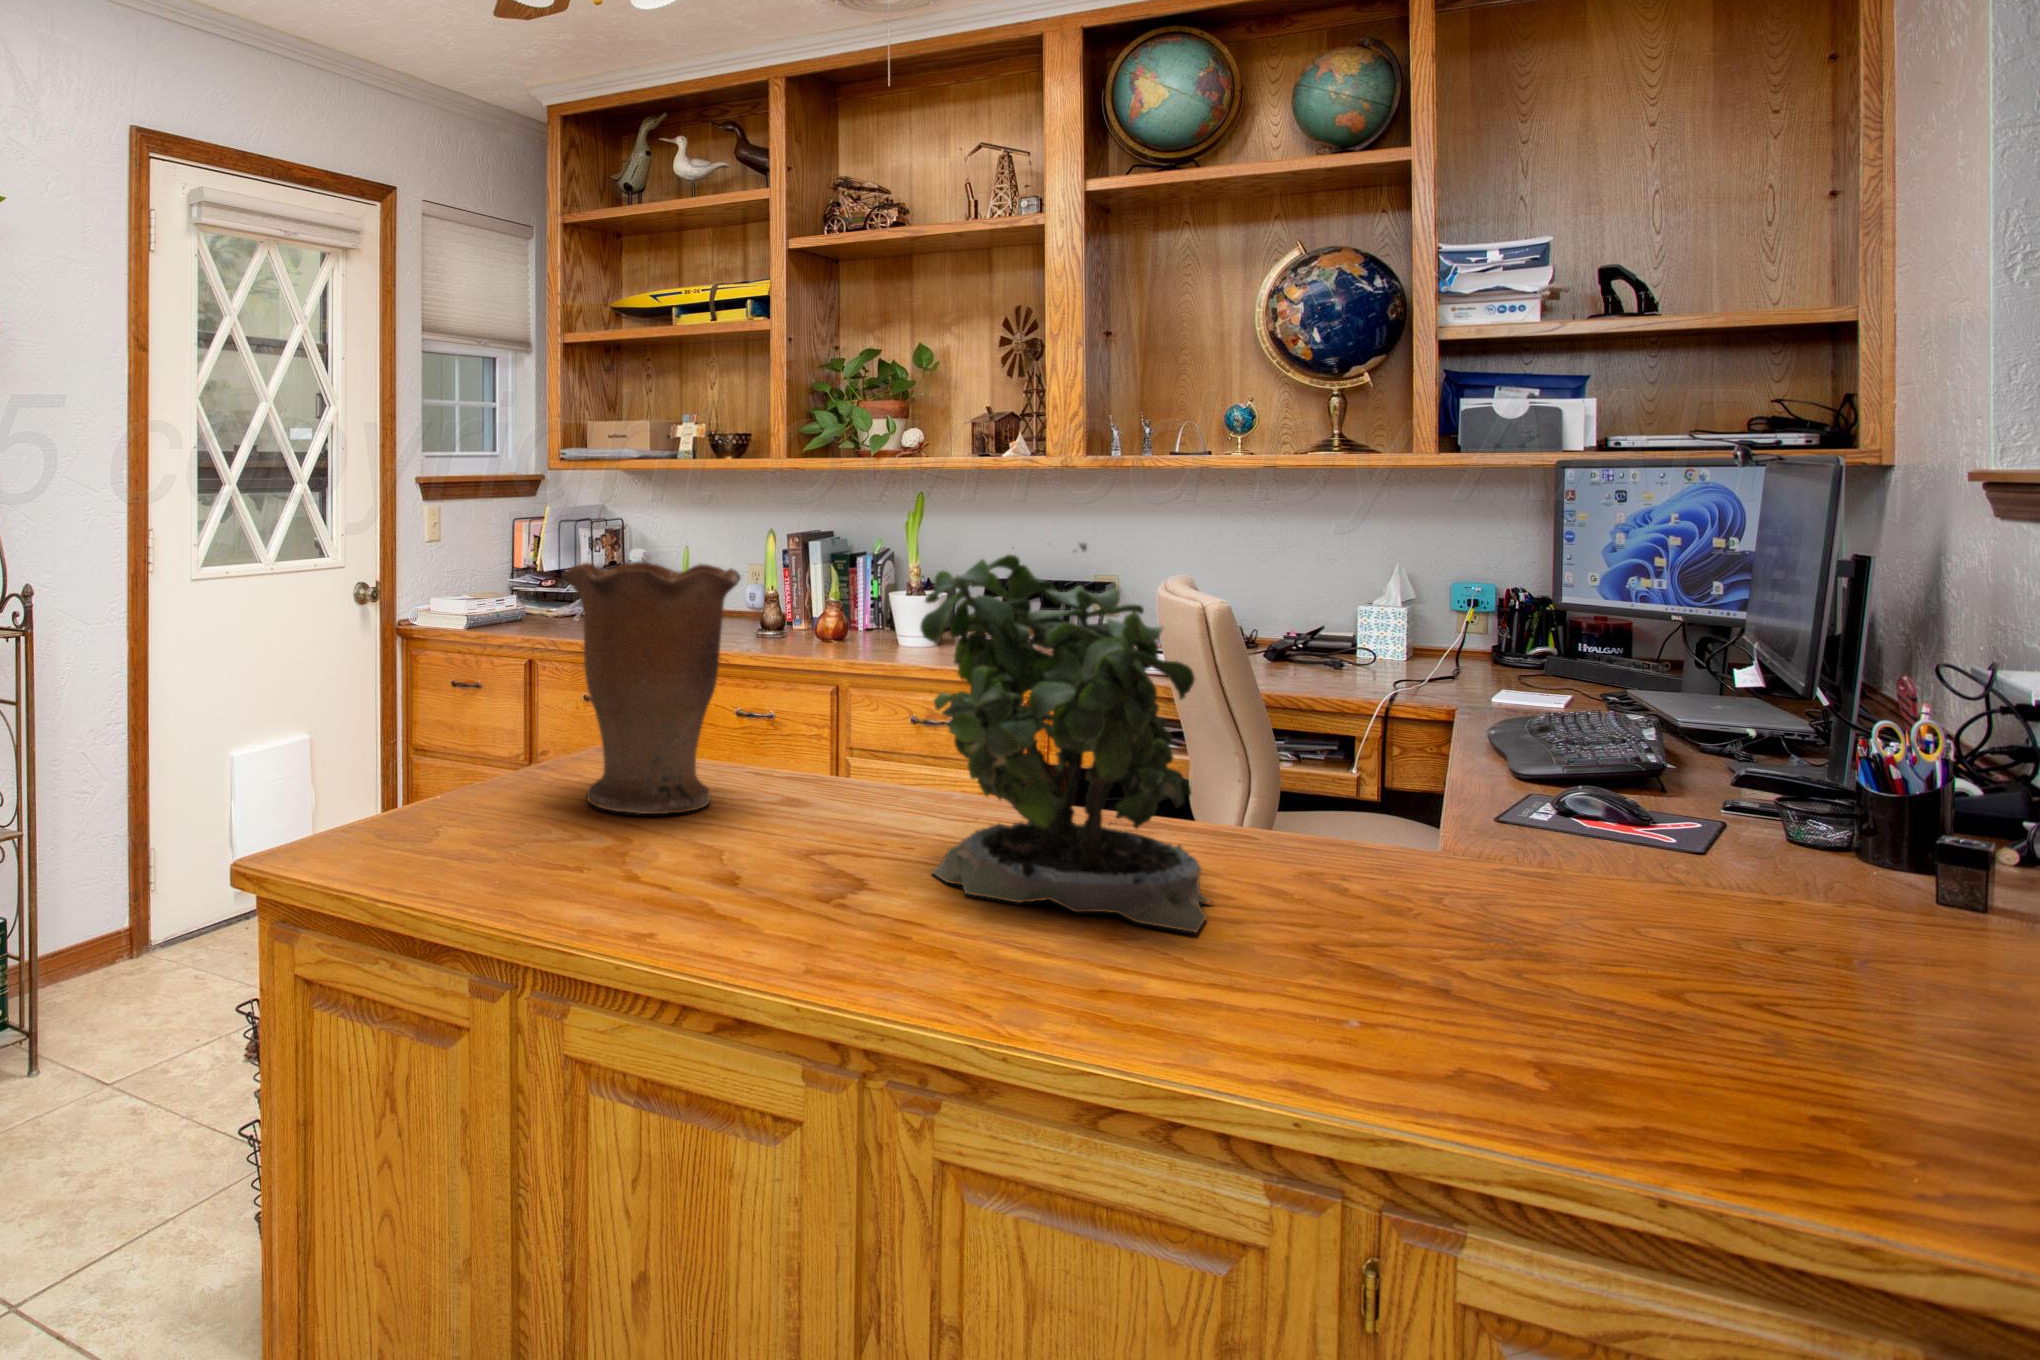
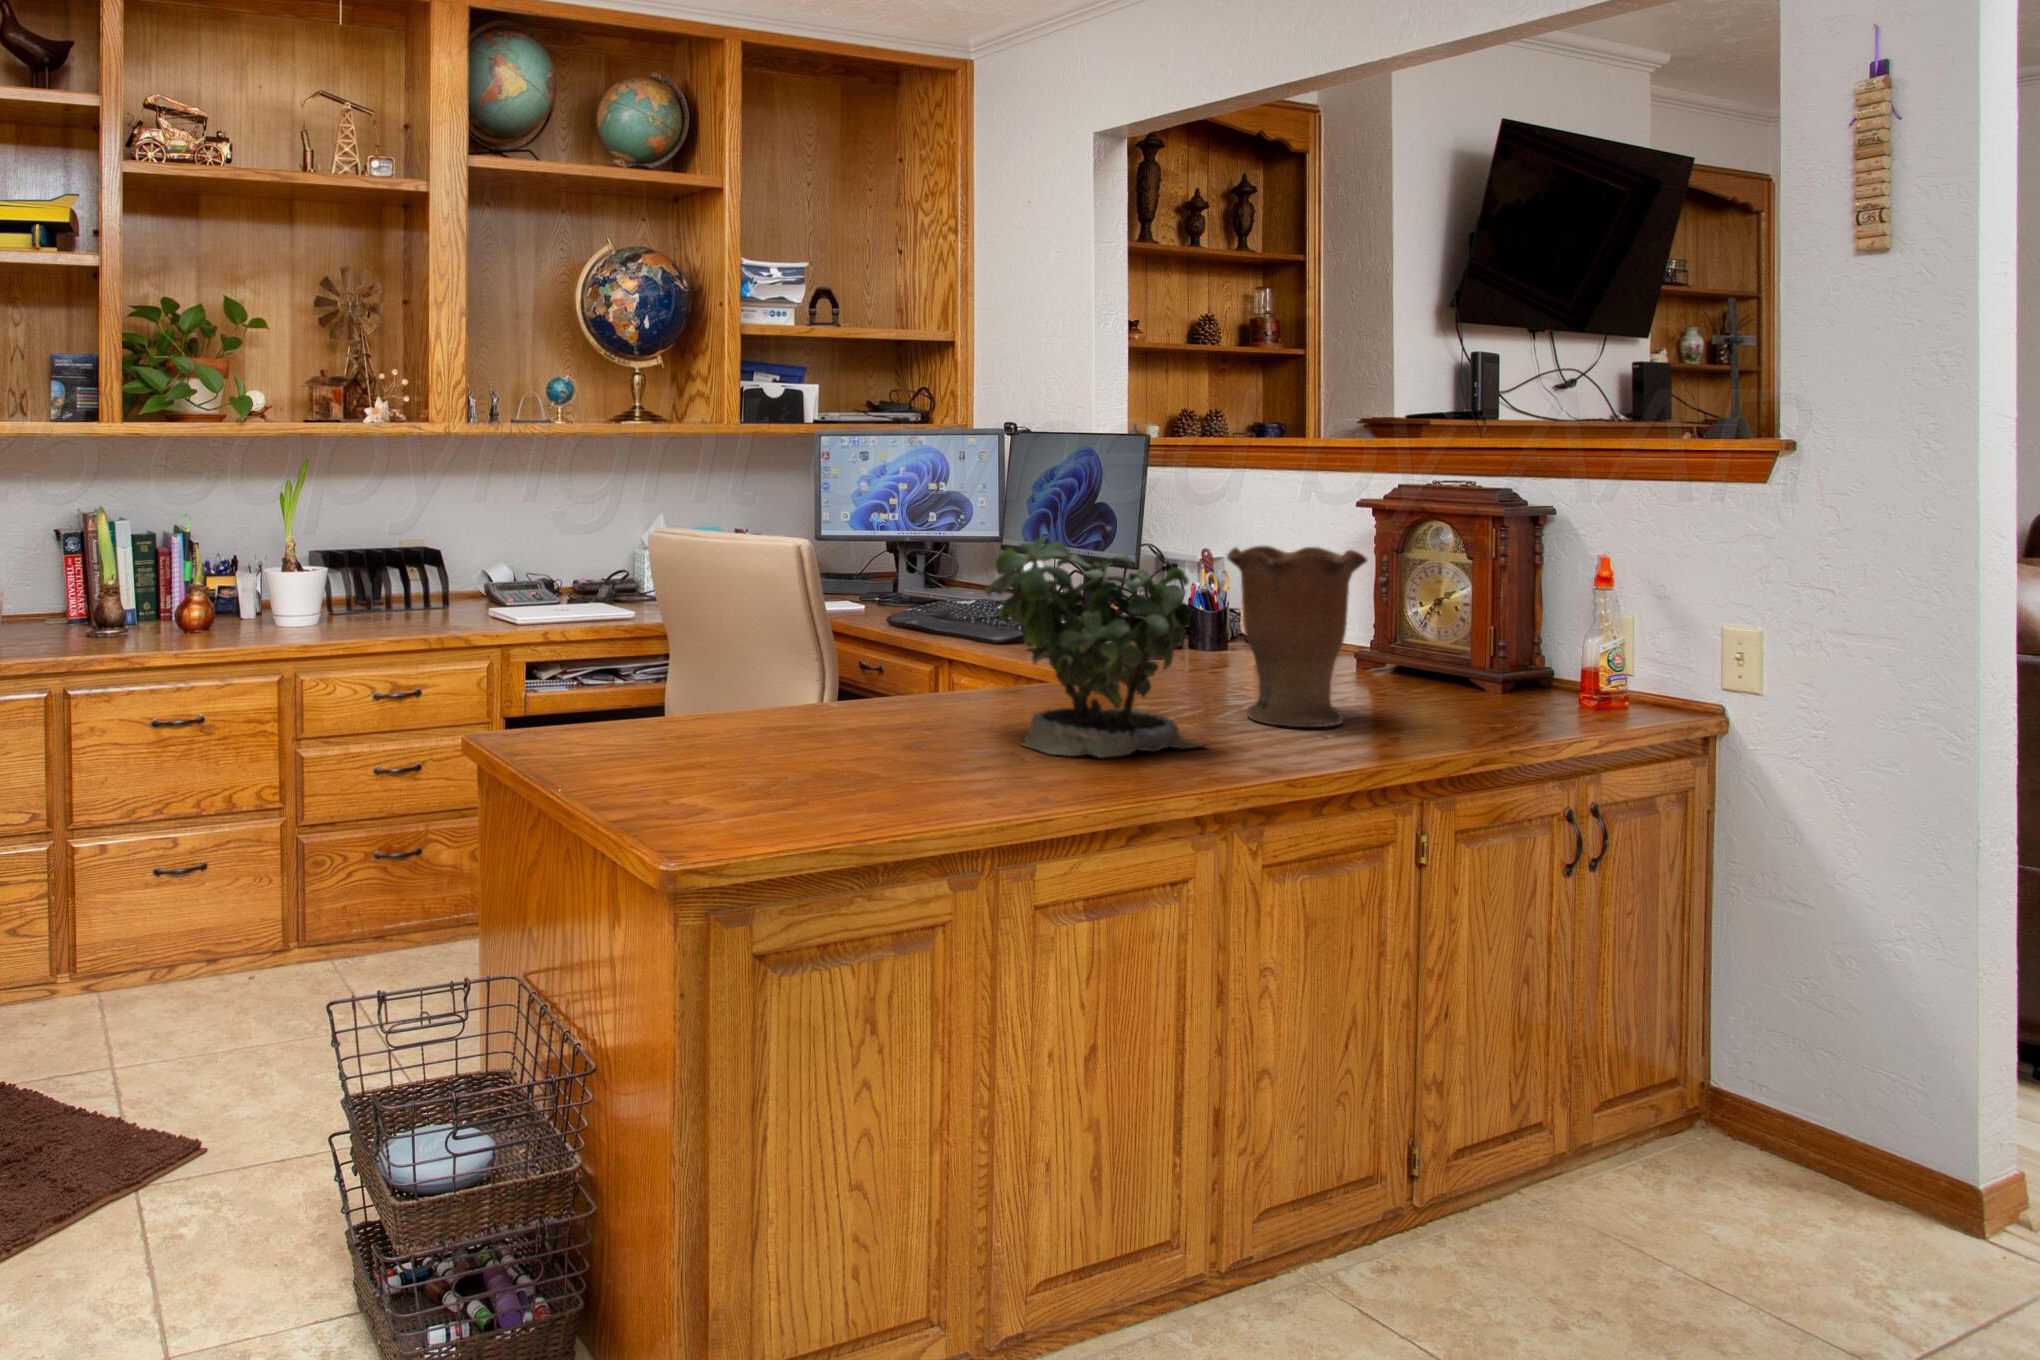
vase: present [562,561,741,814] -> present [1227,546,1367,727]

